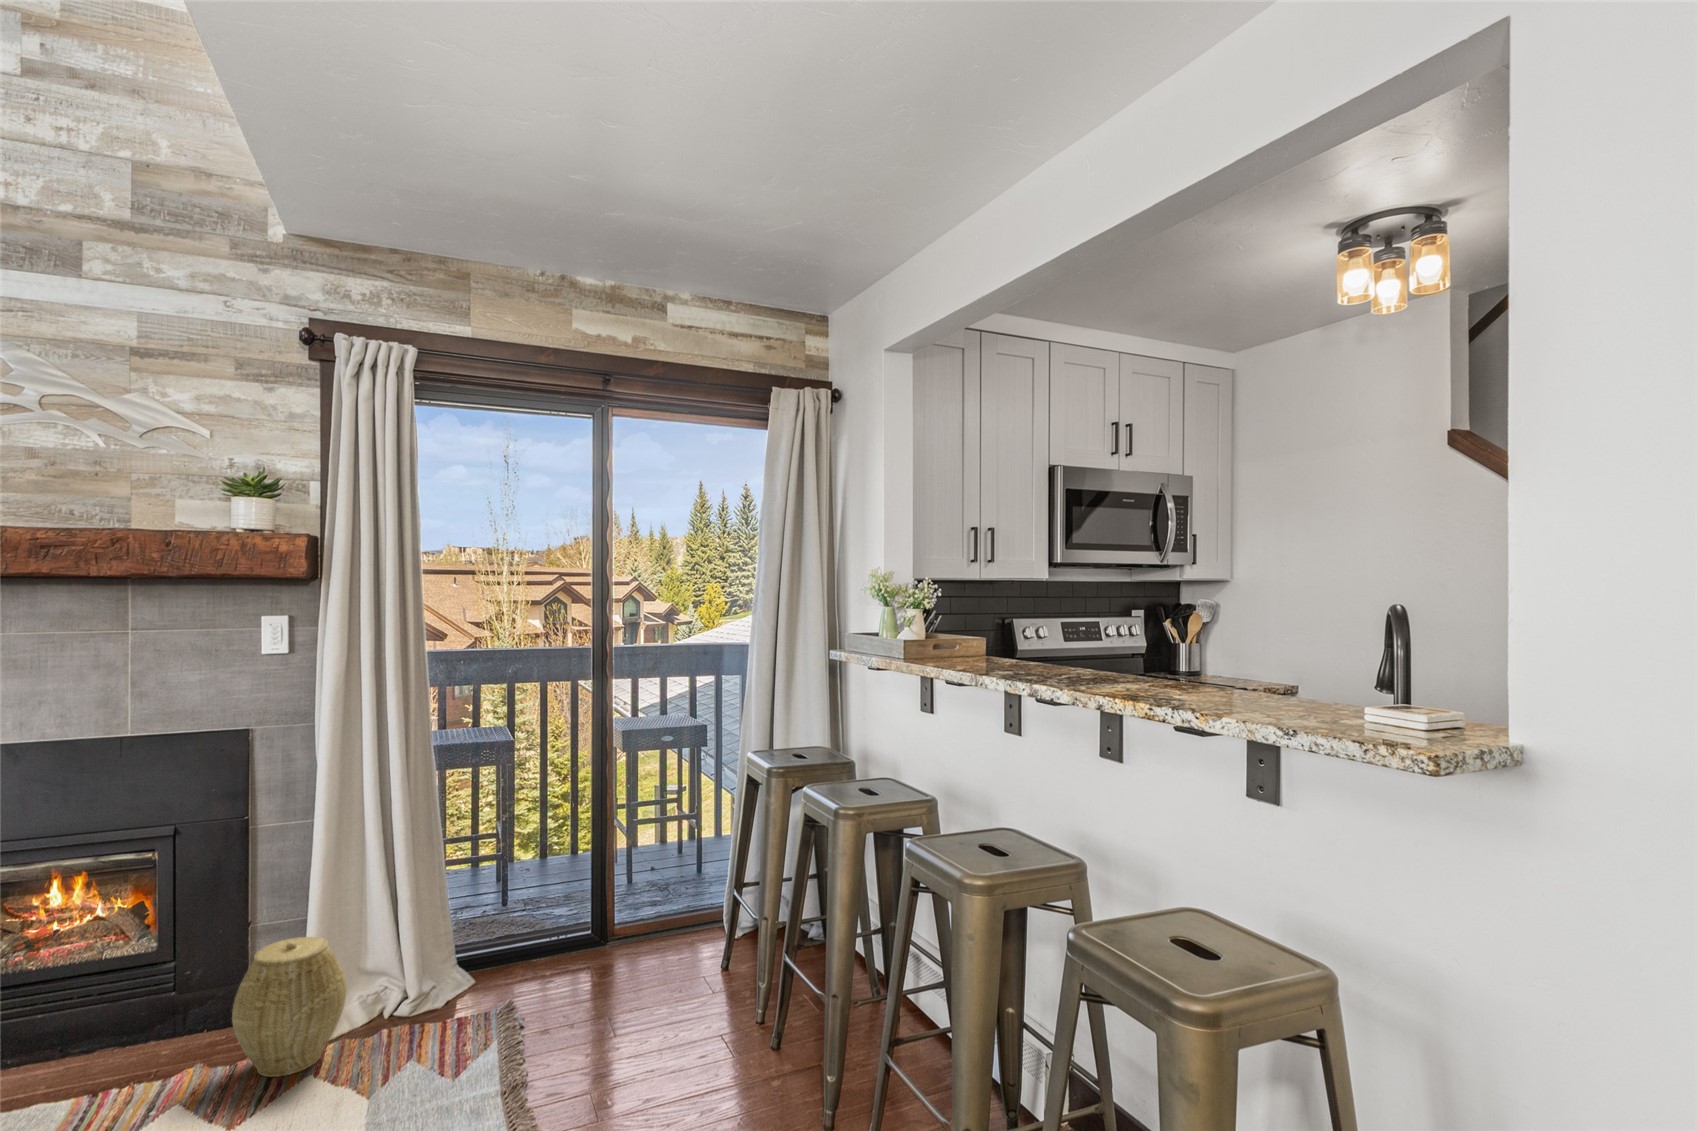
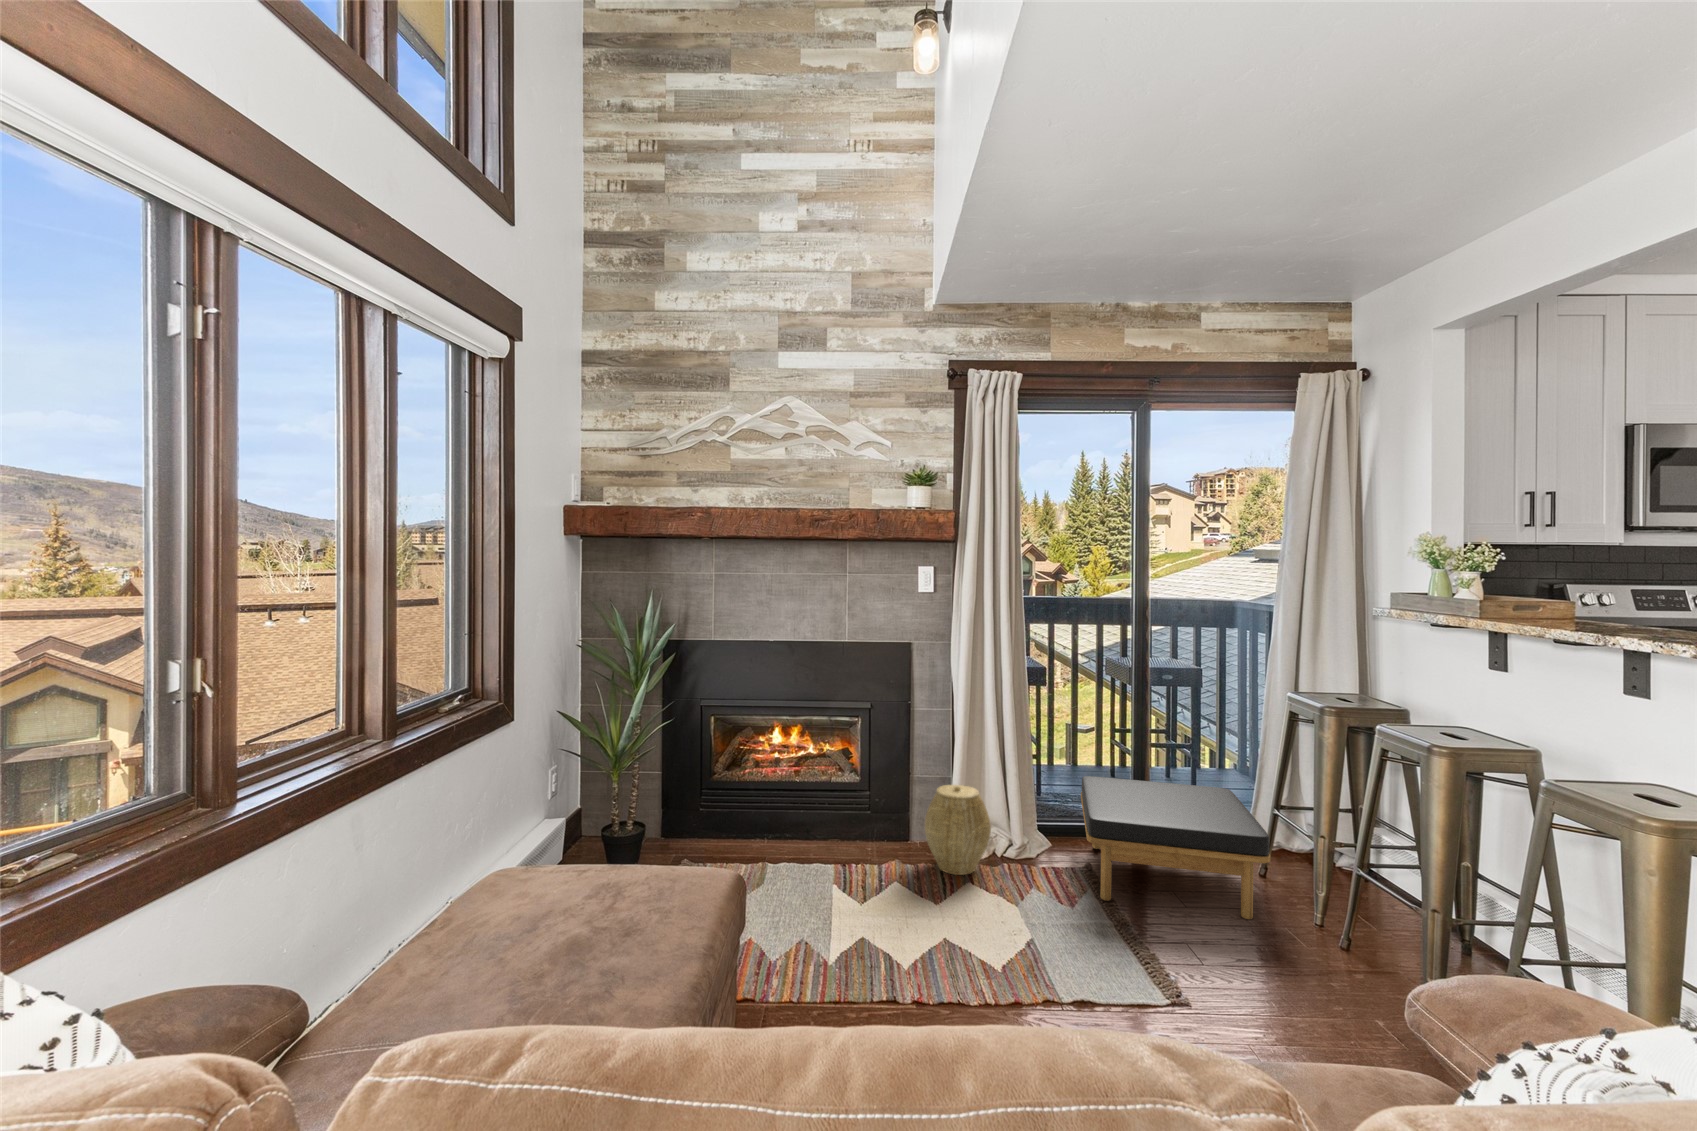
ottoman: none [470,877,695,1066] -> present [1081,776,1270,920]

